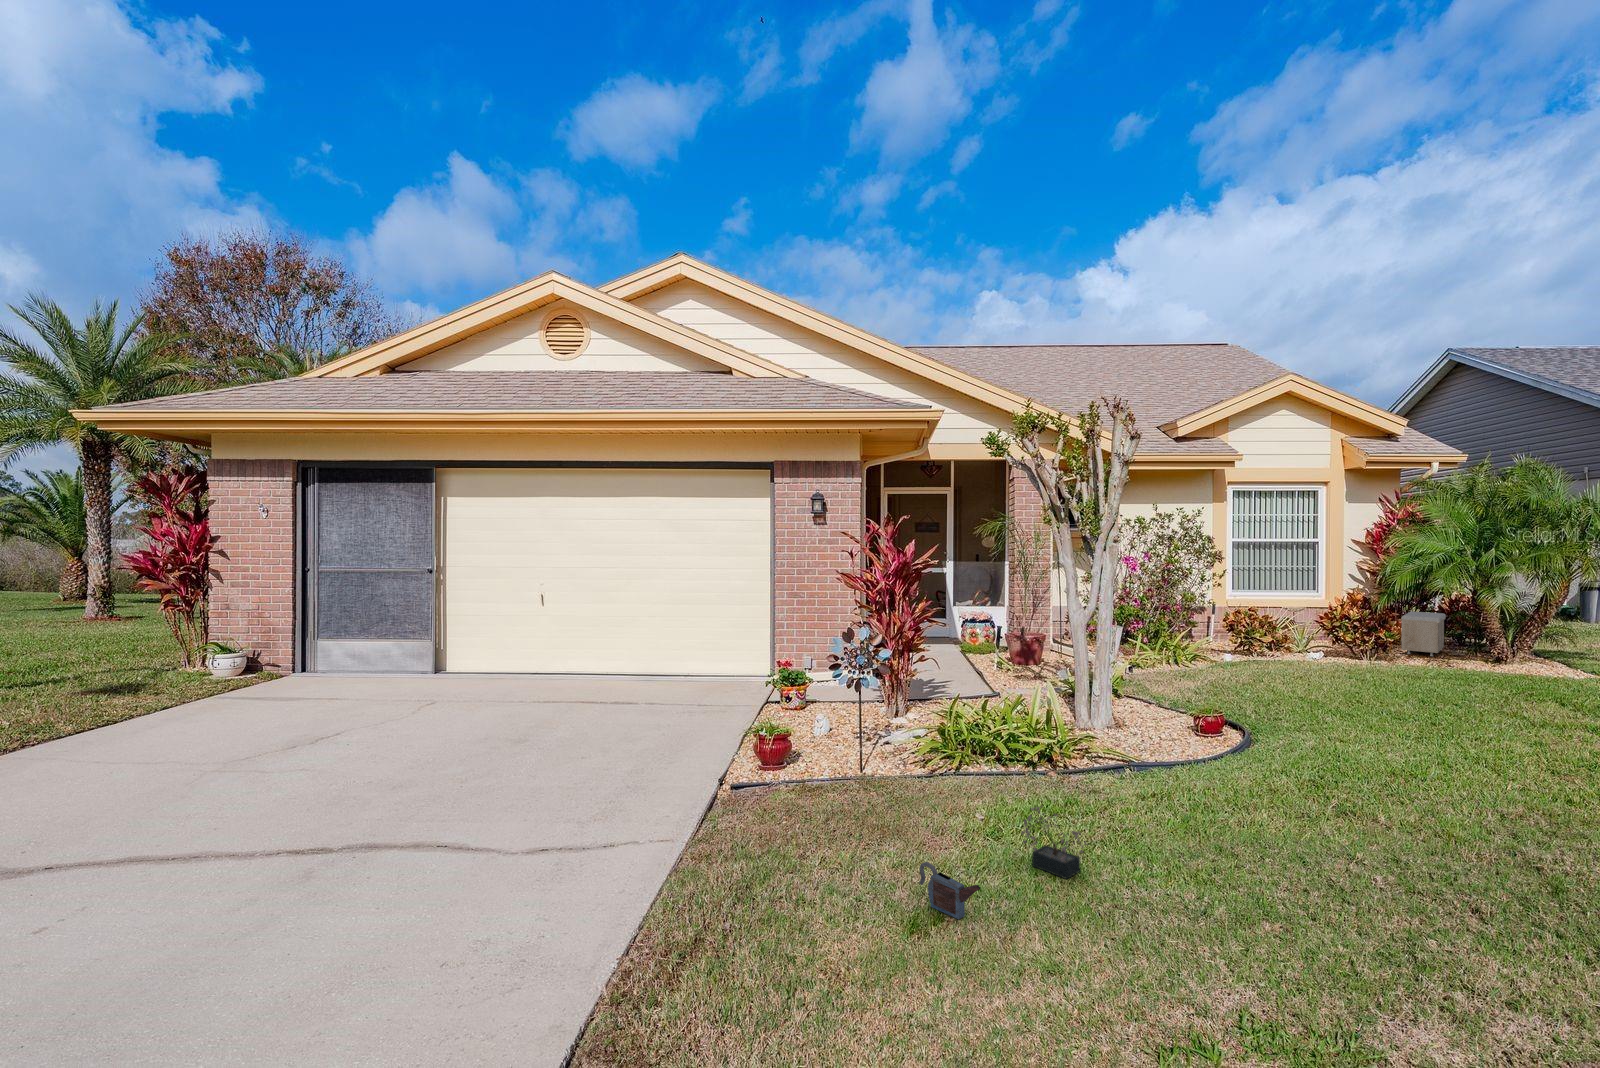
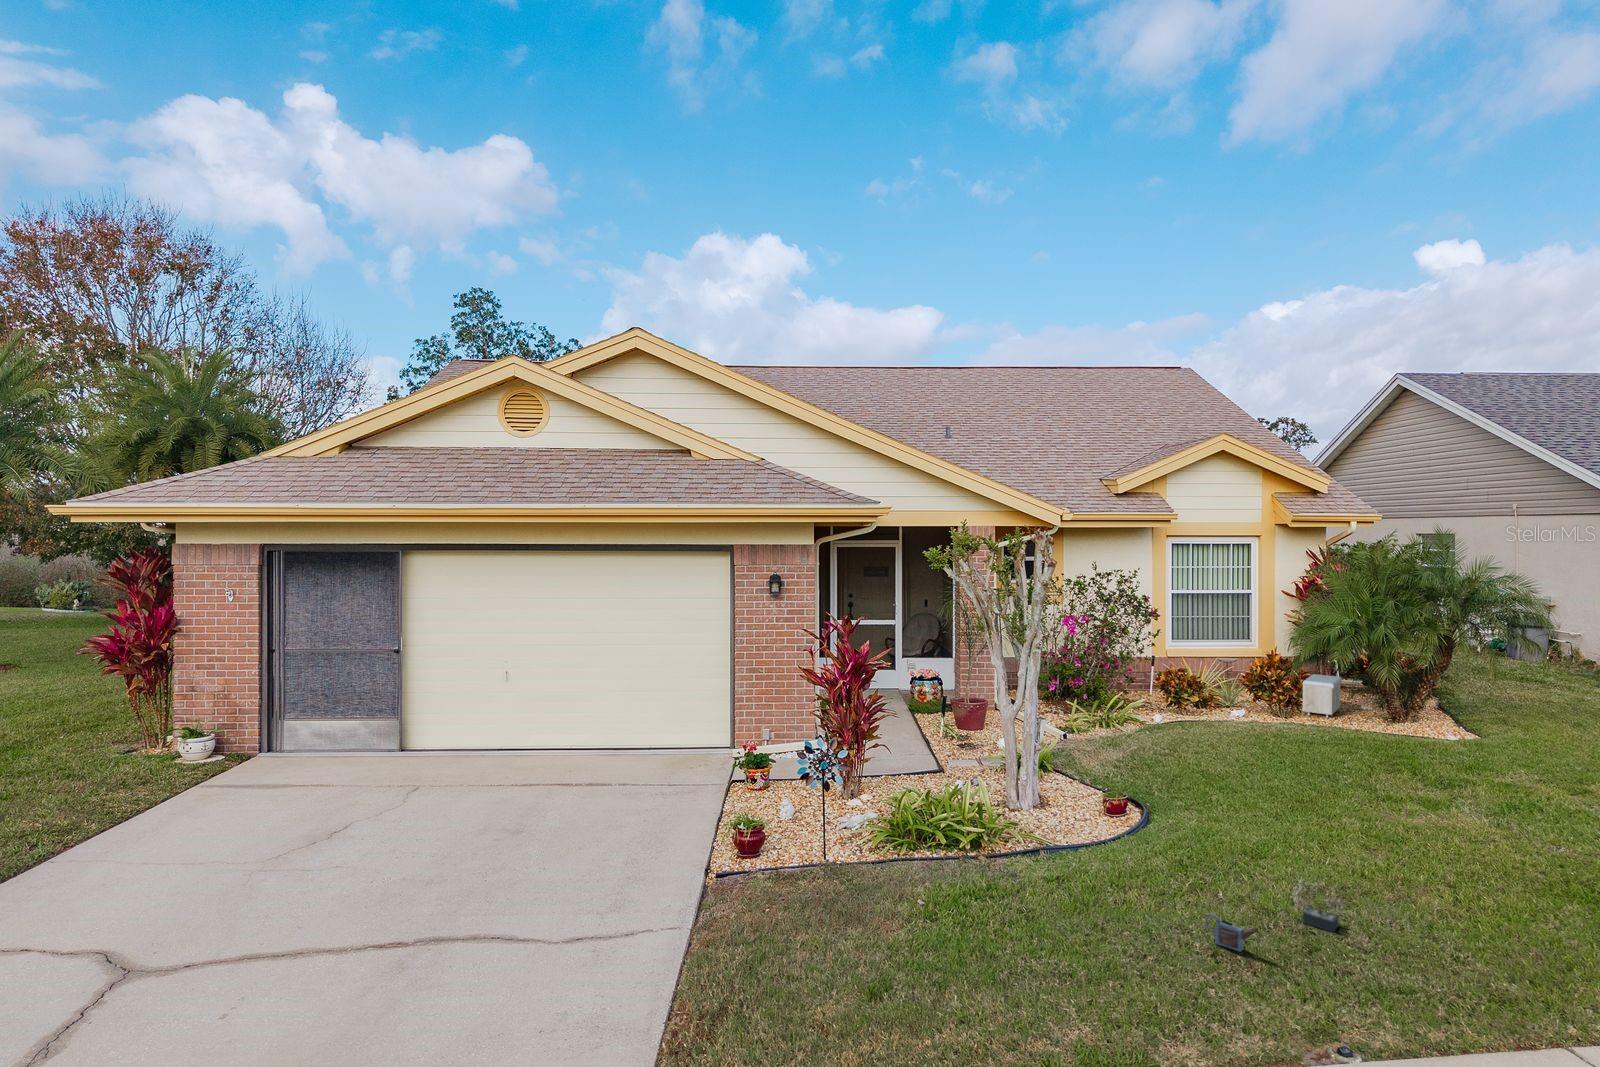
decorative plant: present [1022,807,1087,879] -> present [1294,879,1345,932]
watering can: present [919,862,981,919] -> present [1205,913,1258,952]

